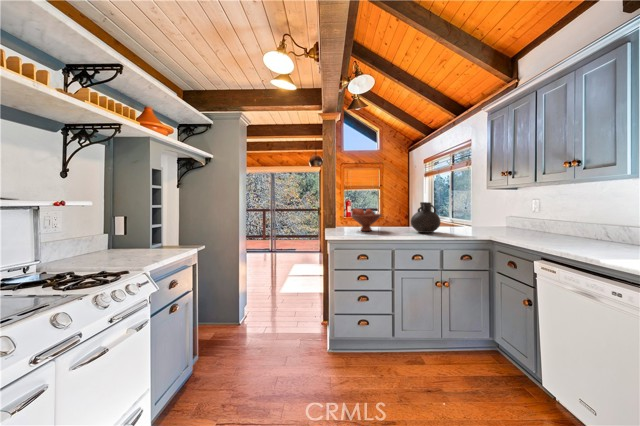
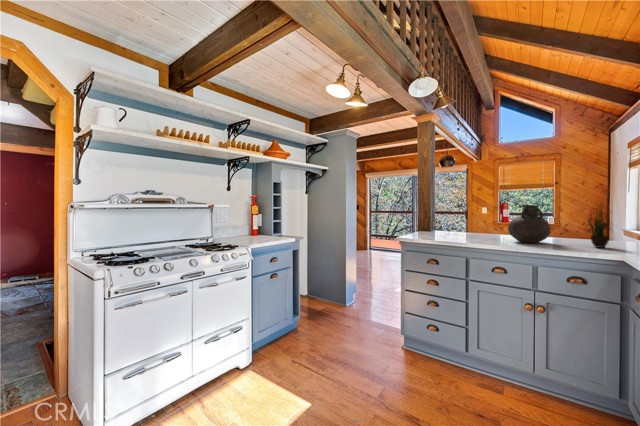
potted plant: none [456,194,478,233] -> present [588,208,609,248]
fruit bowl: present [351,208,381,231] -> none [438,211,476,236]

